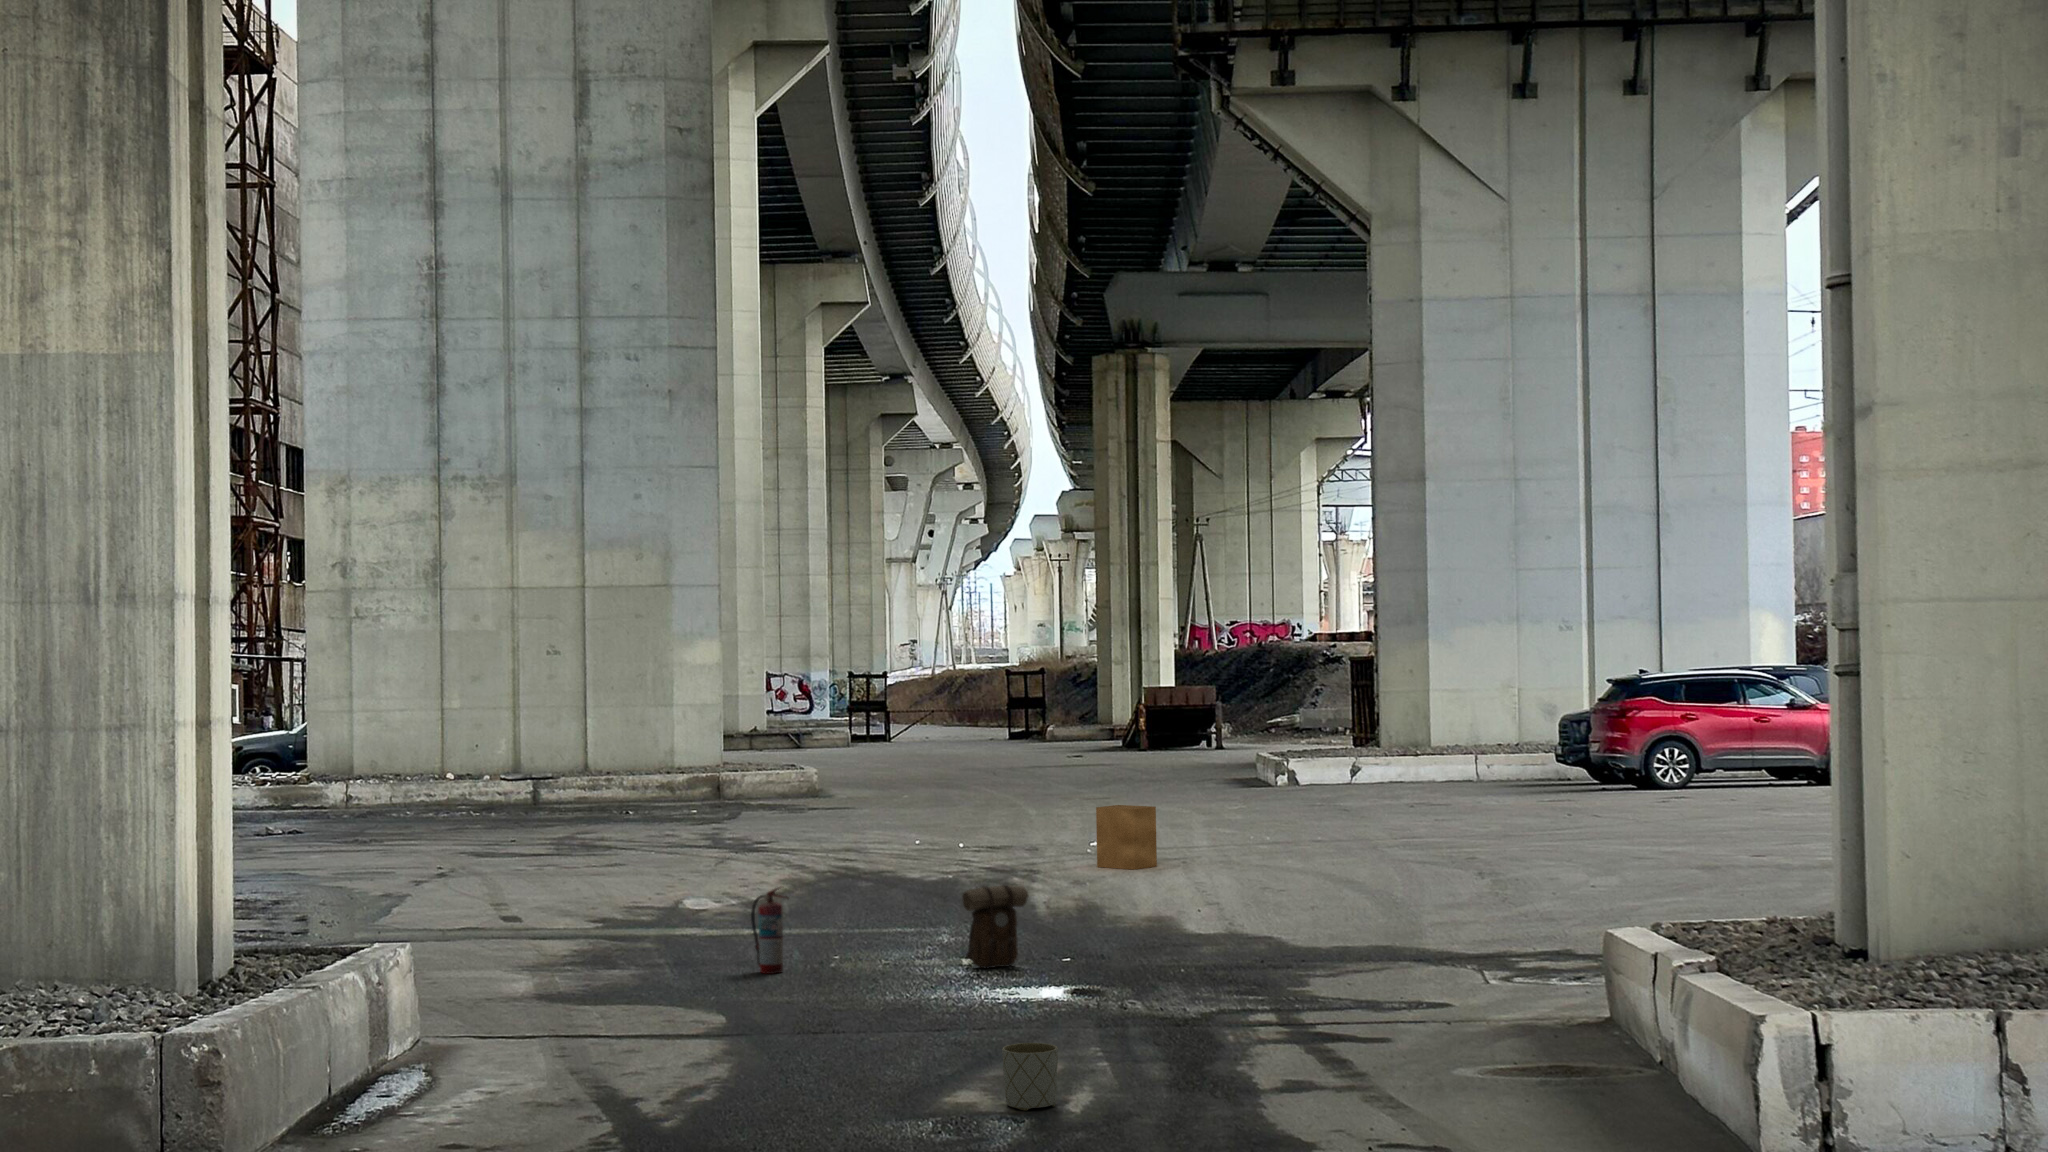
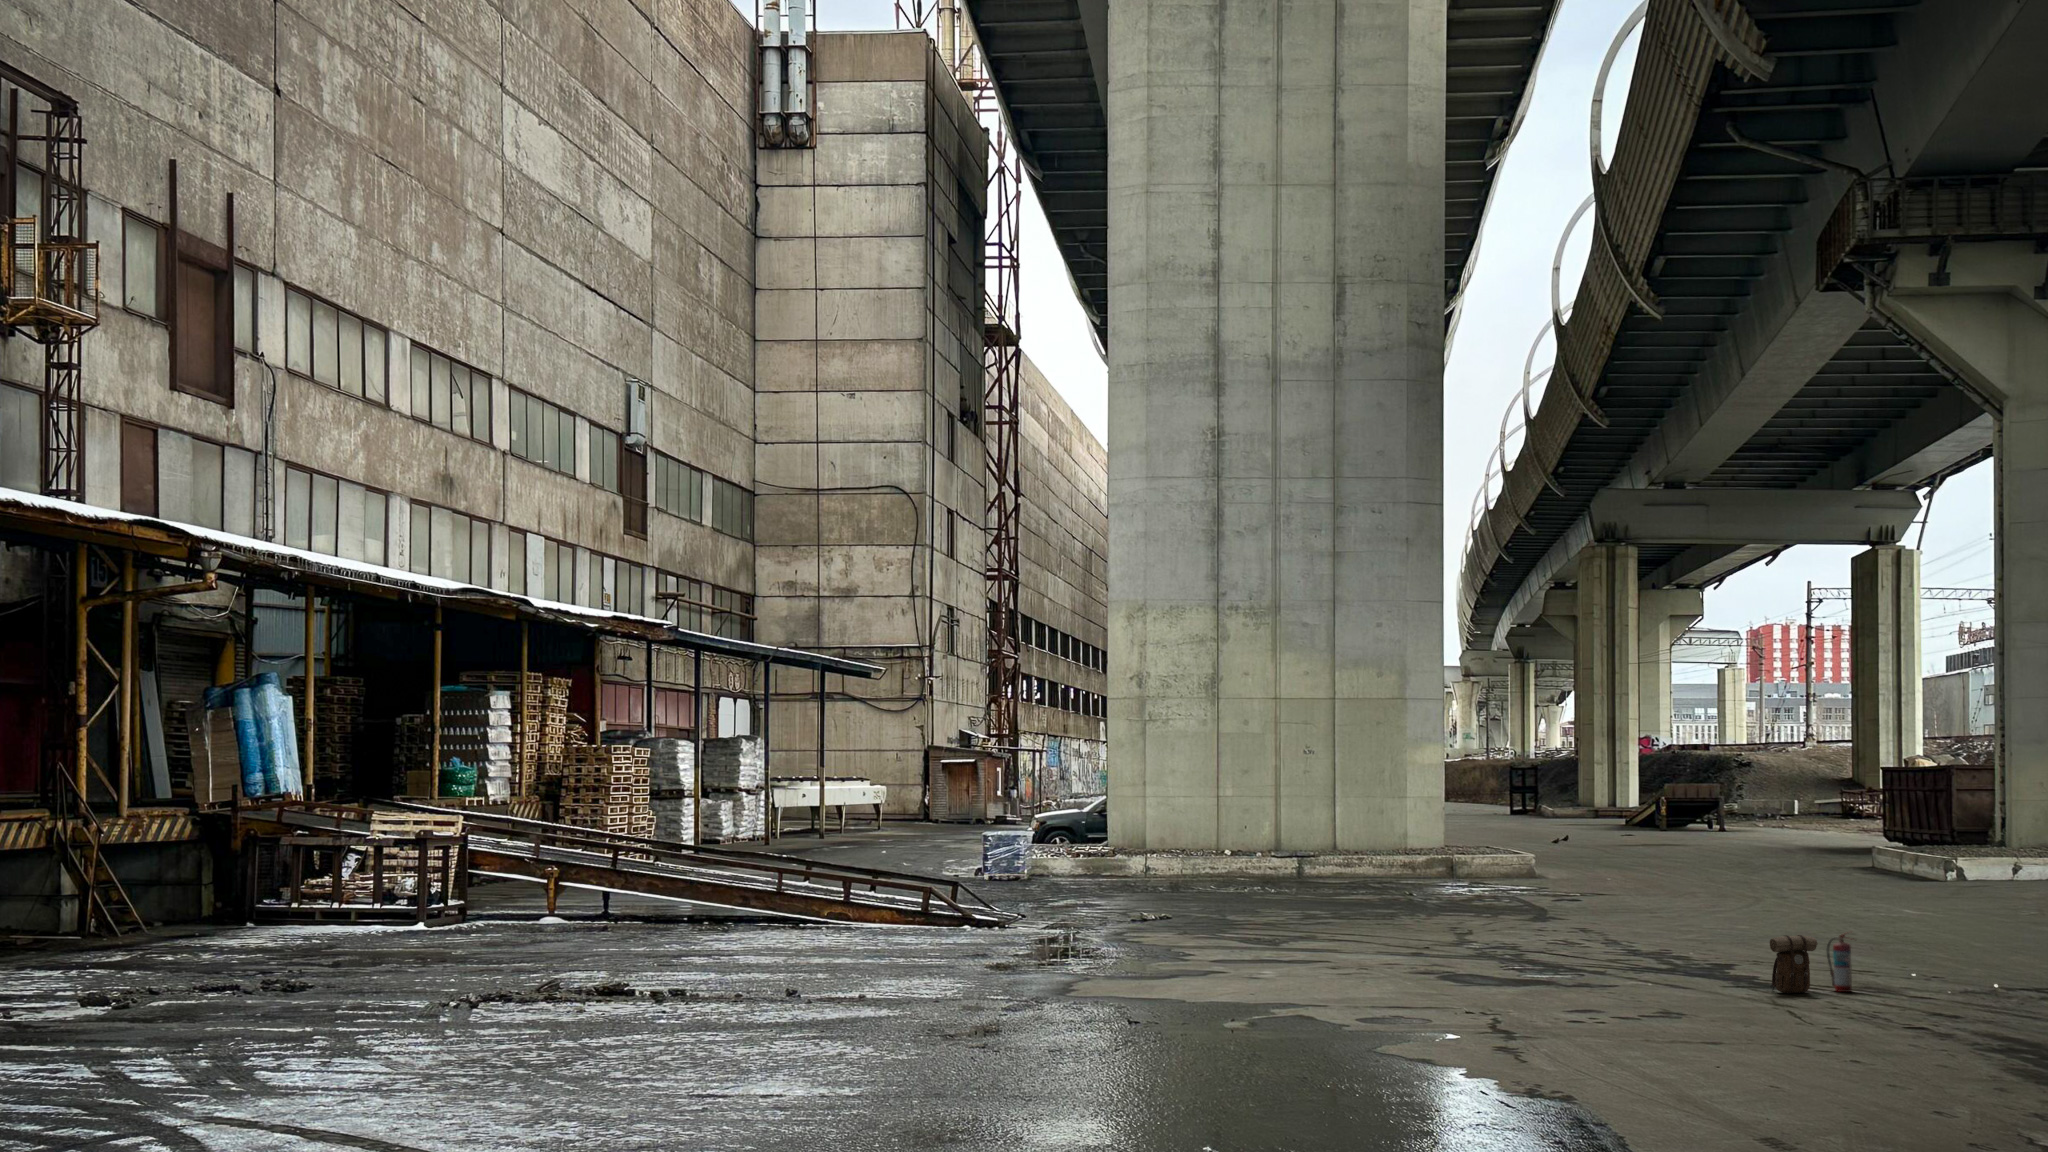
cardboard box: present [1096,805,1157,870] -> none [1822,888,1874,939]
fire extinguisher: present [751,888,788,974] -> present [1827,934,1852,992]
planter: present [1002,1043,1058,1111] -> none [1858,1020,1894,1060]

